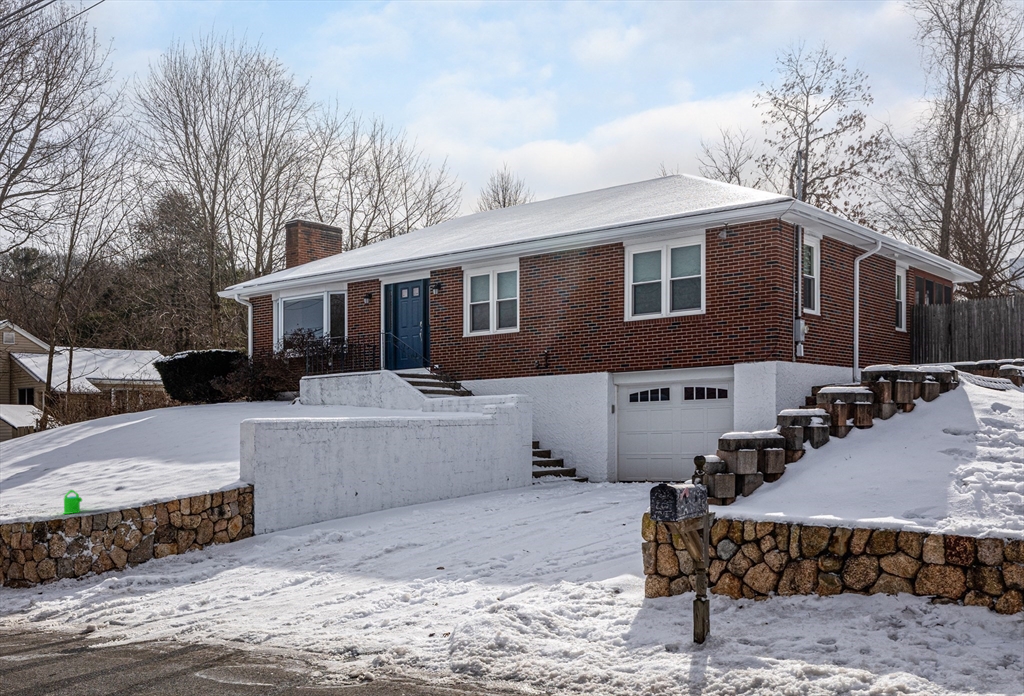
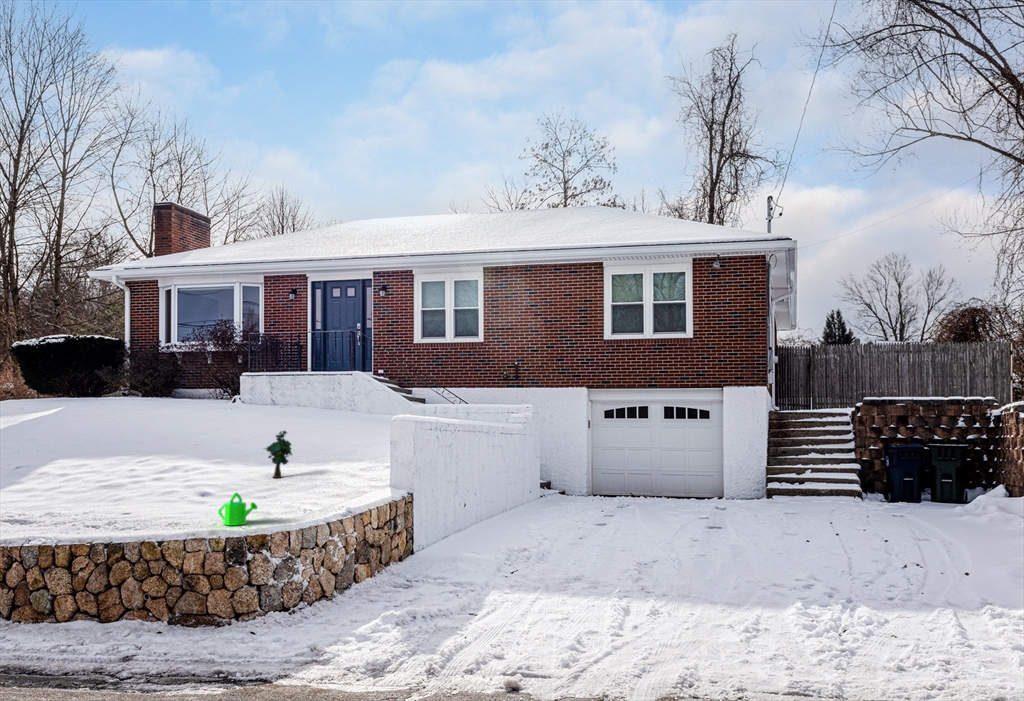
decorative plant: none [176,437,200,475] -> present [266,431,292,478]

